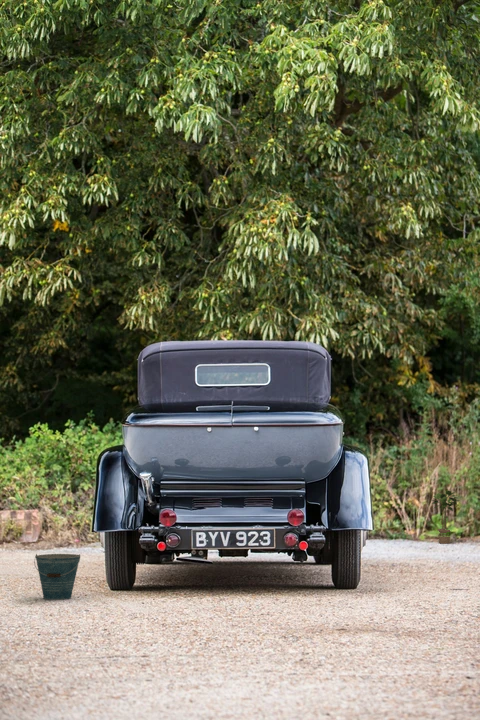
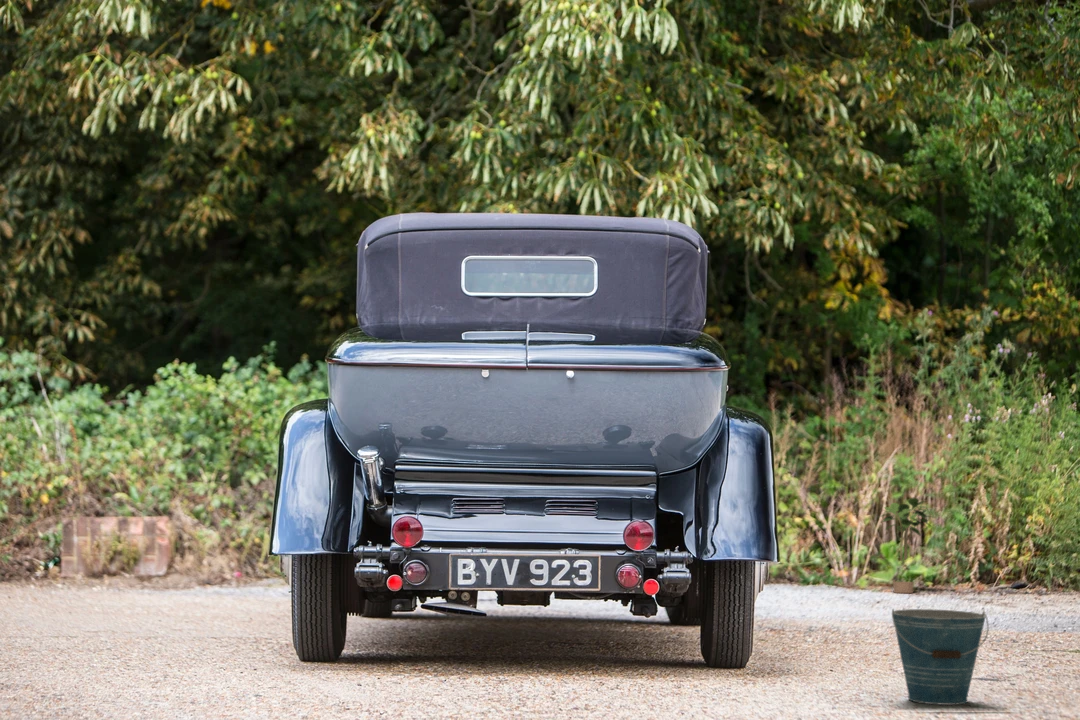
bucket: present [34,554,80,600] -> present [892,609,988,705]

